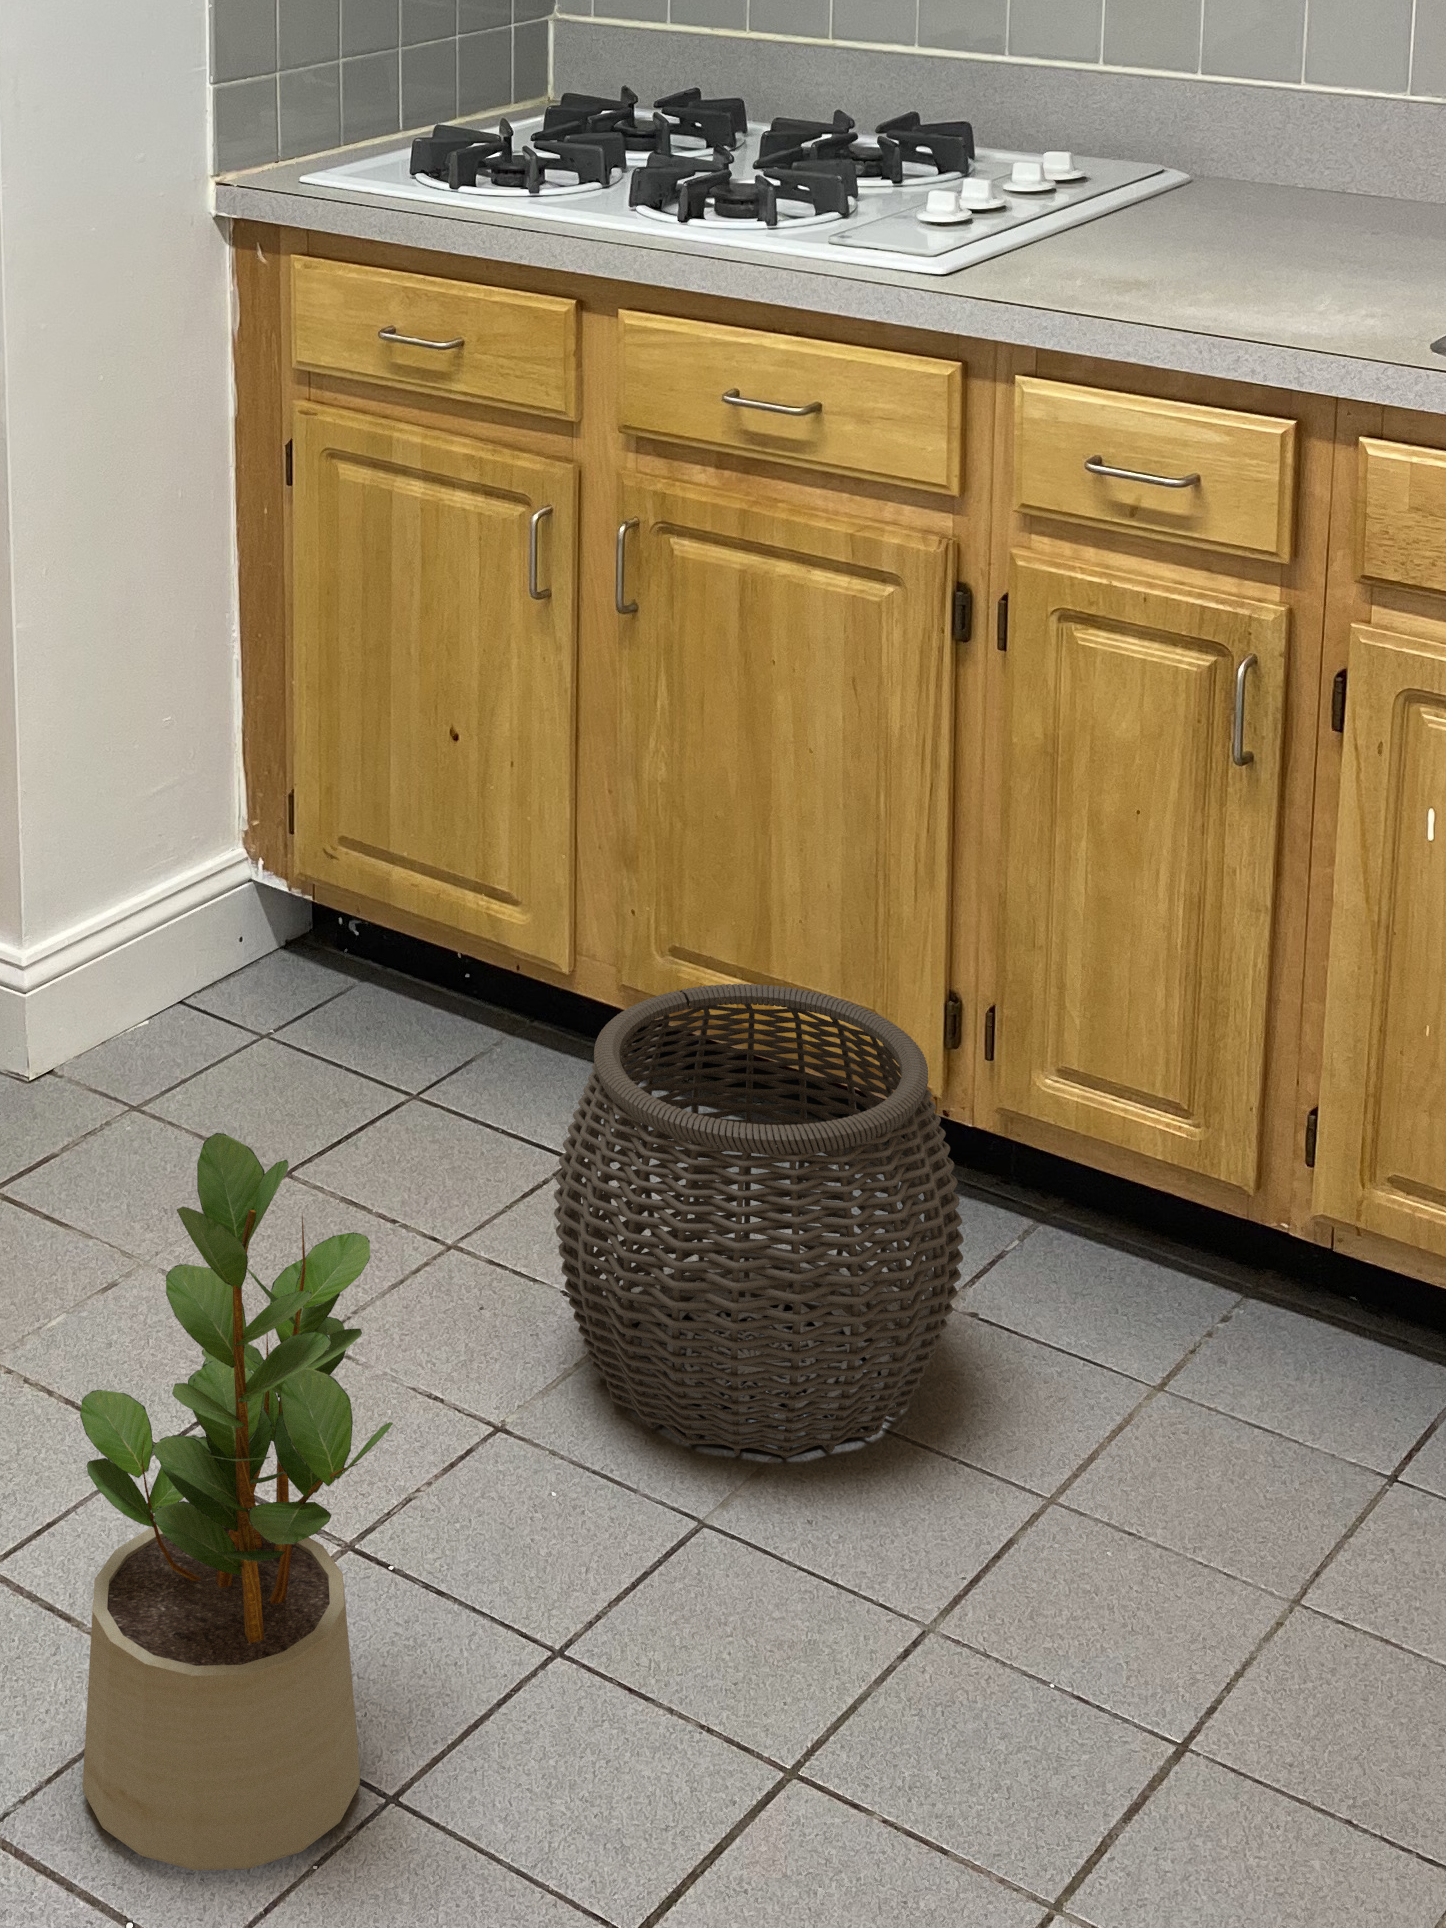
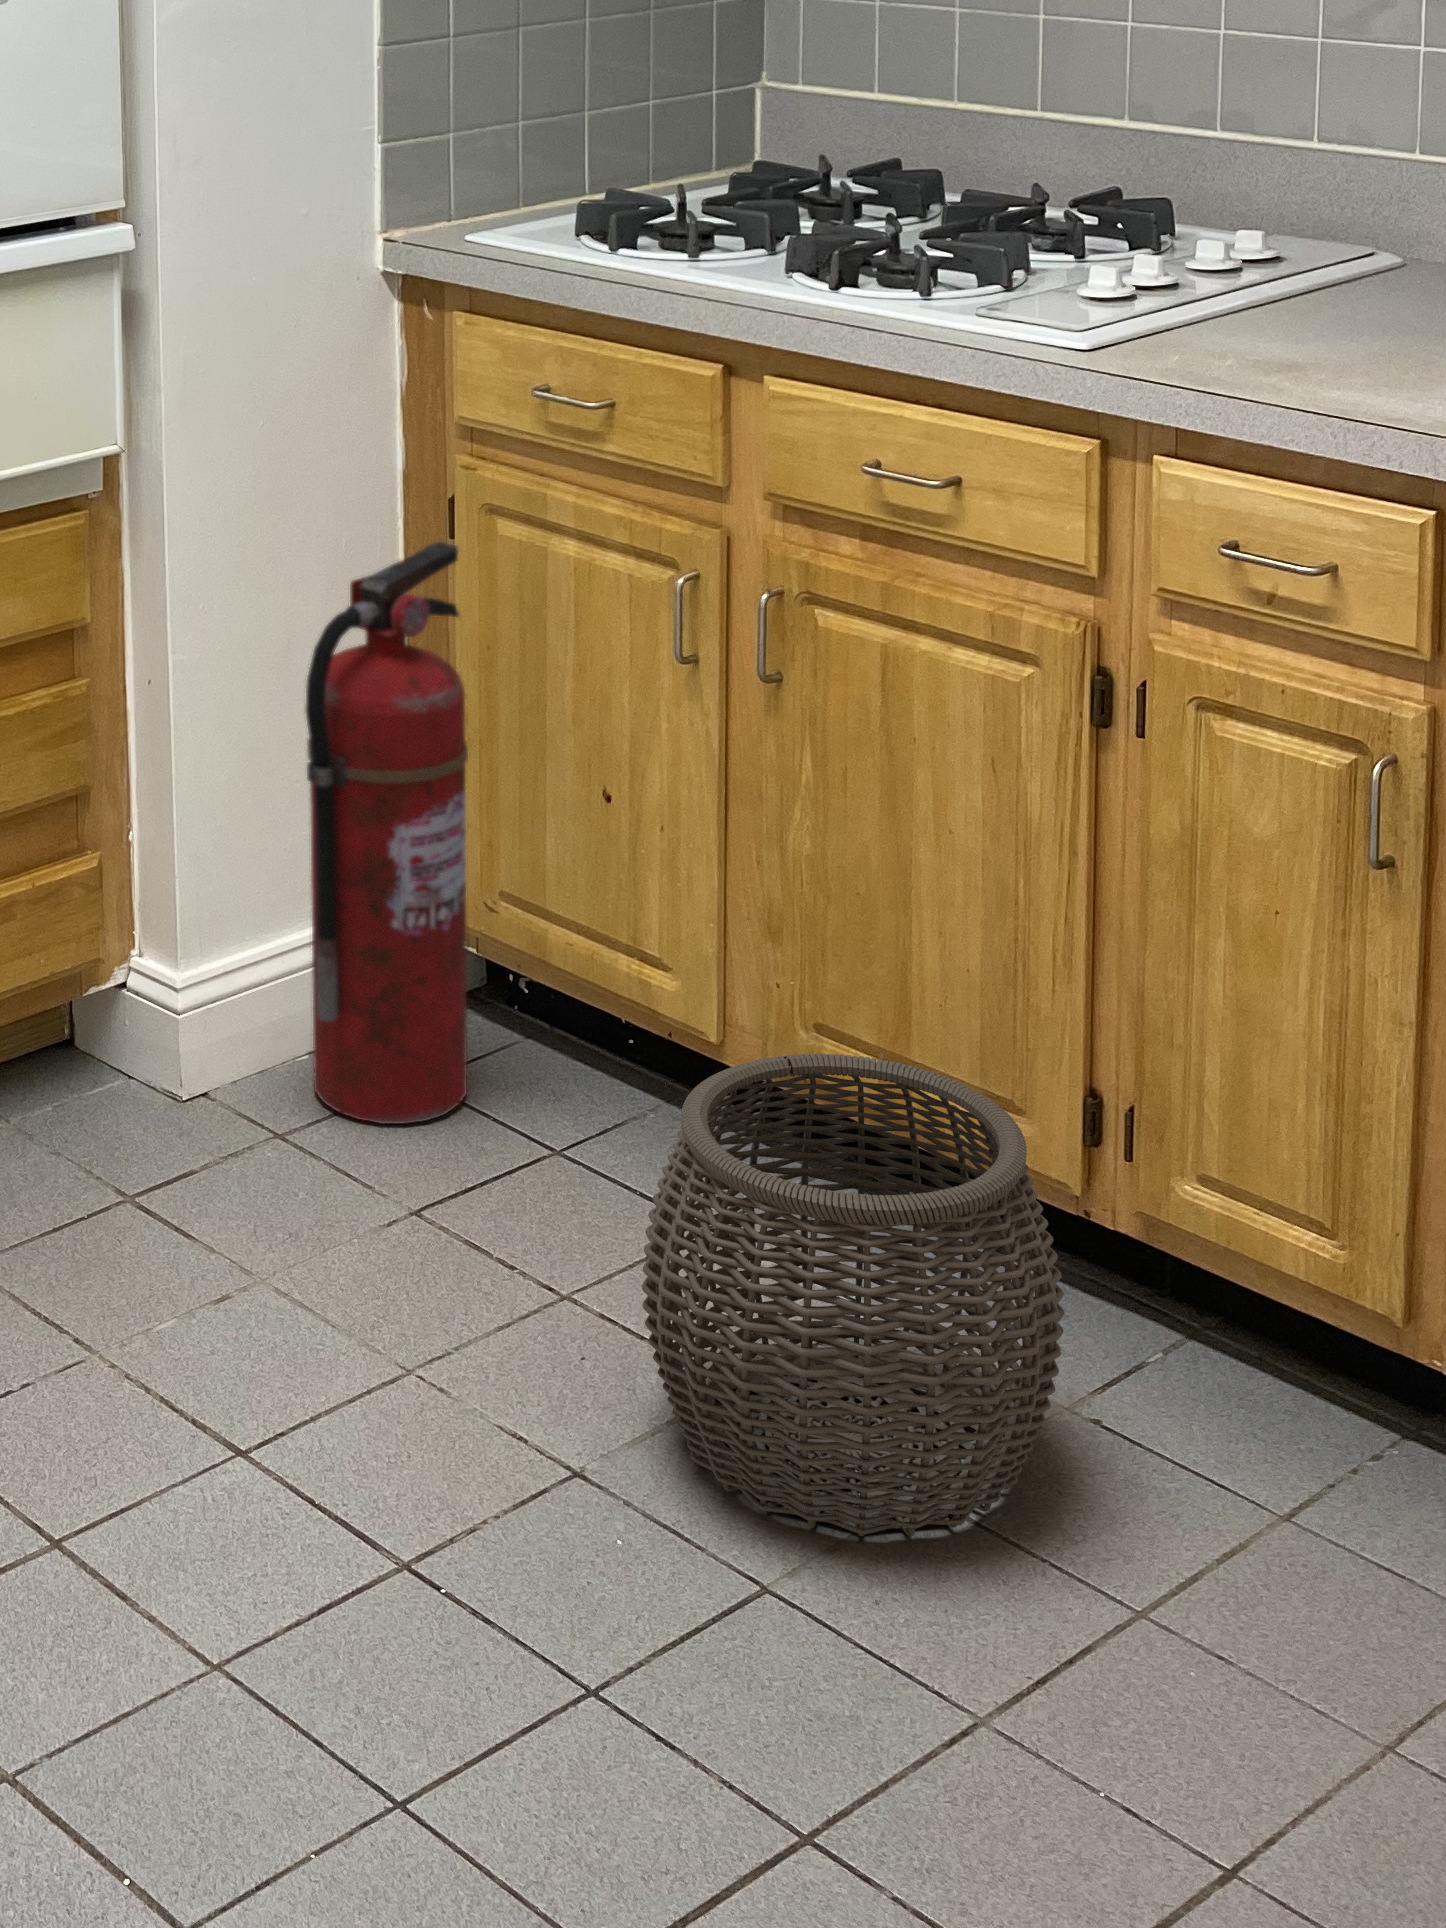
fire extinguisher: none [157,490,320,1086] -> present [306,542,468,1124]
potted plant: present [80,1133,393,1870] -> none [103,1131,399,1847]

